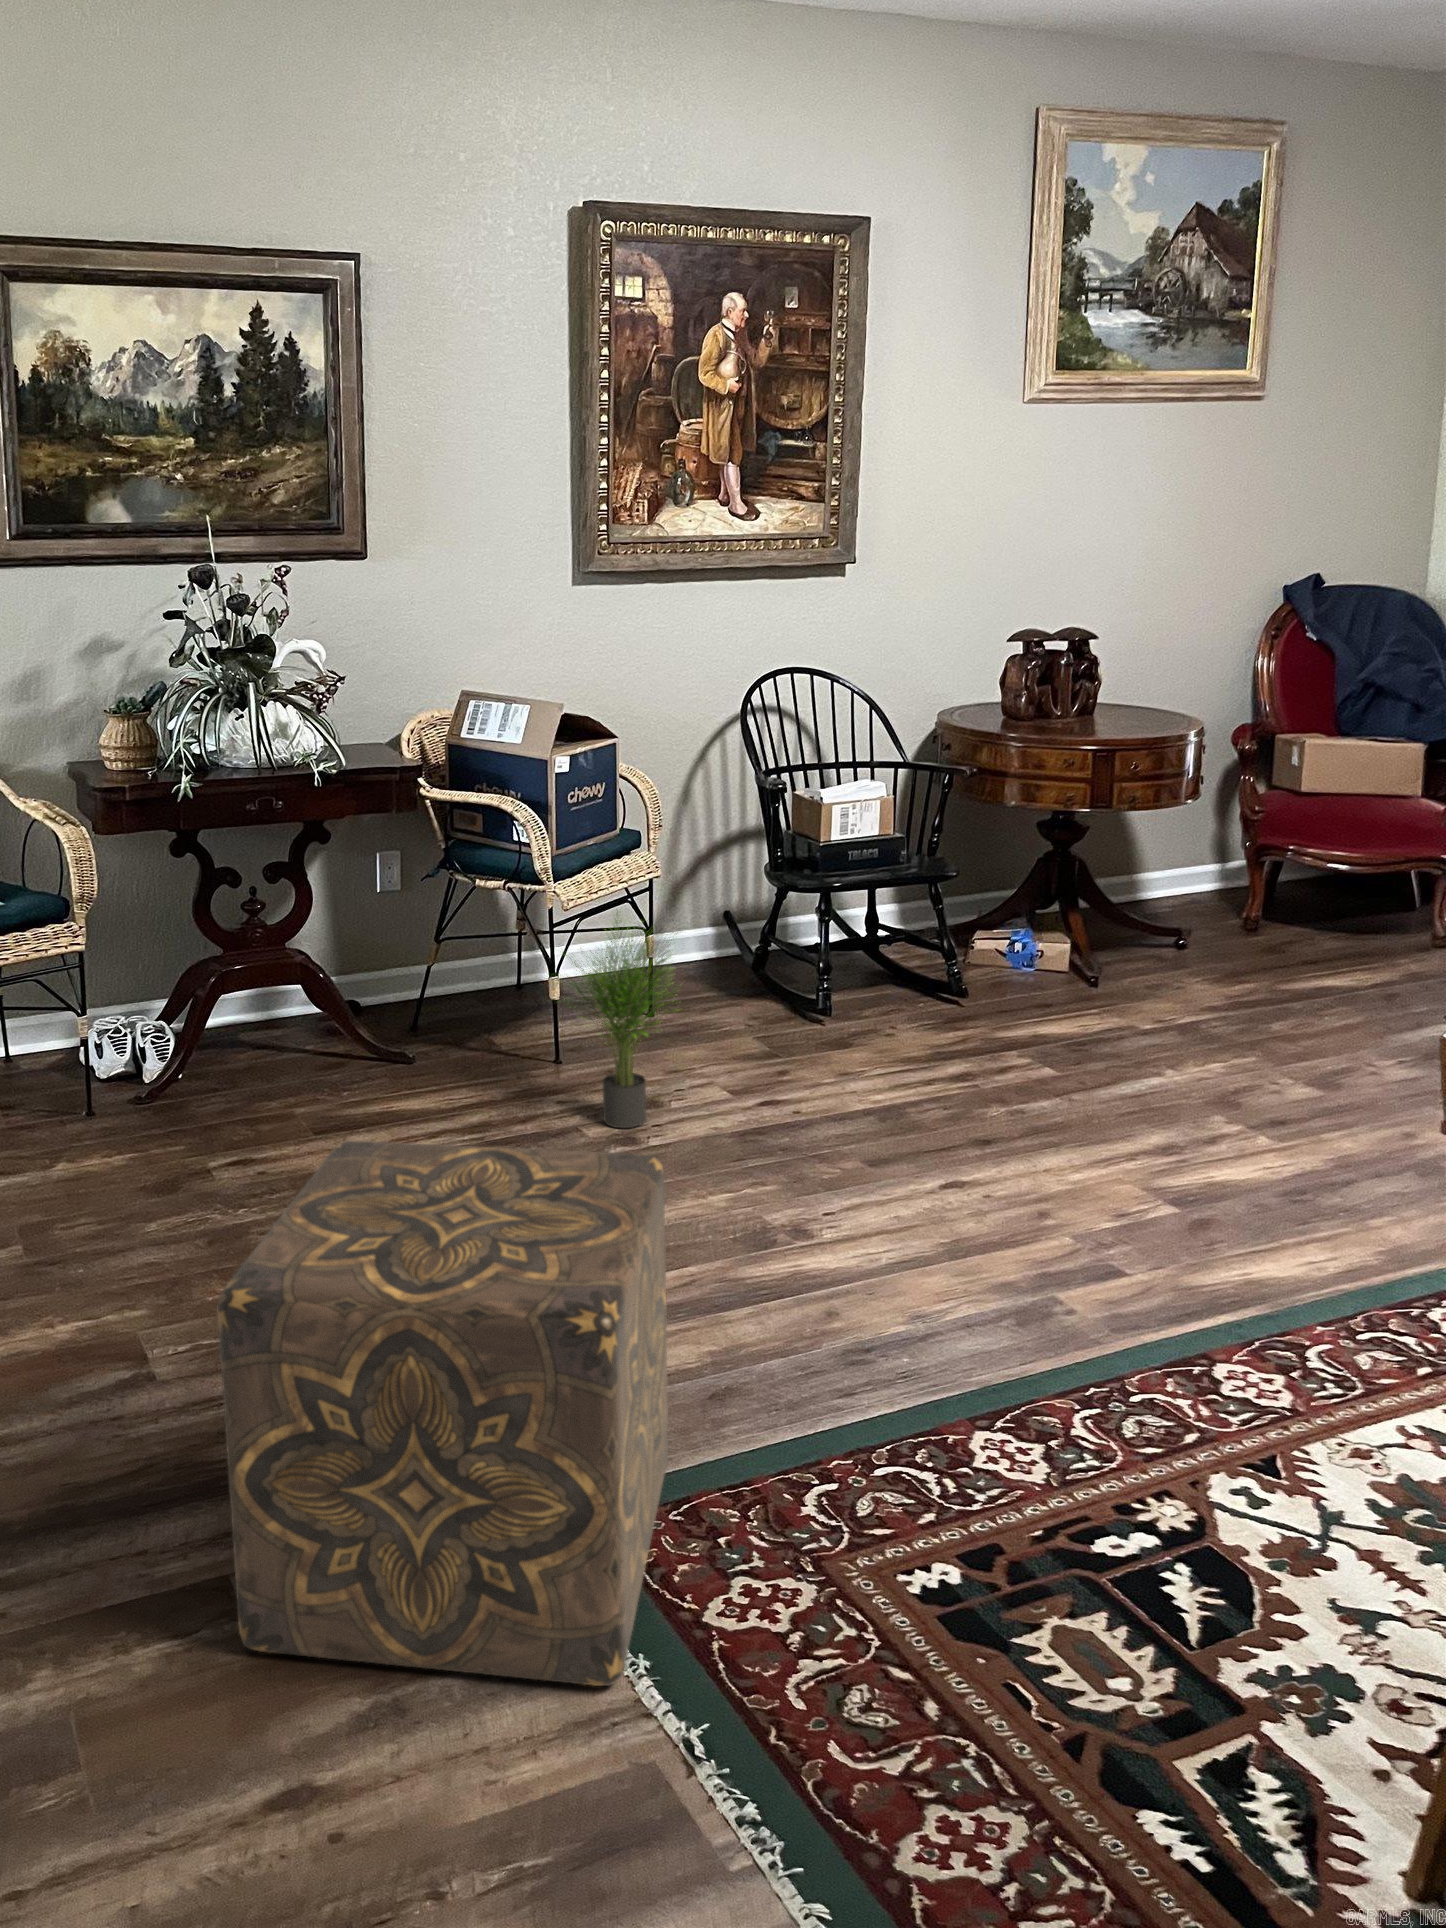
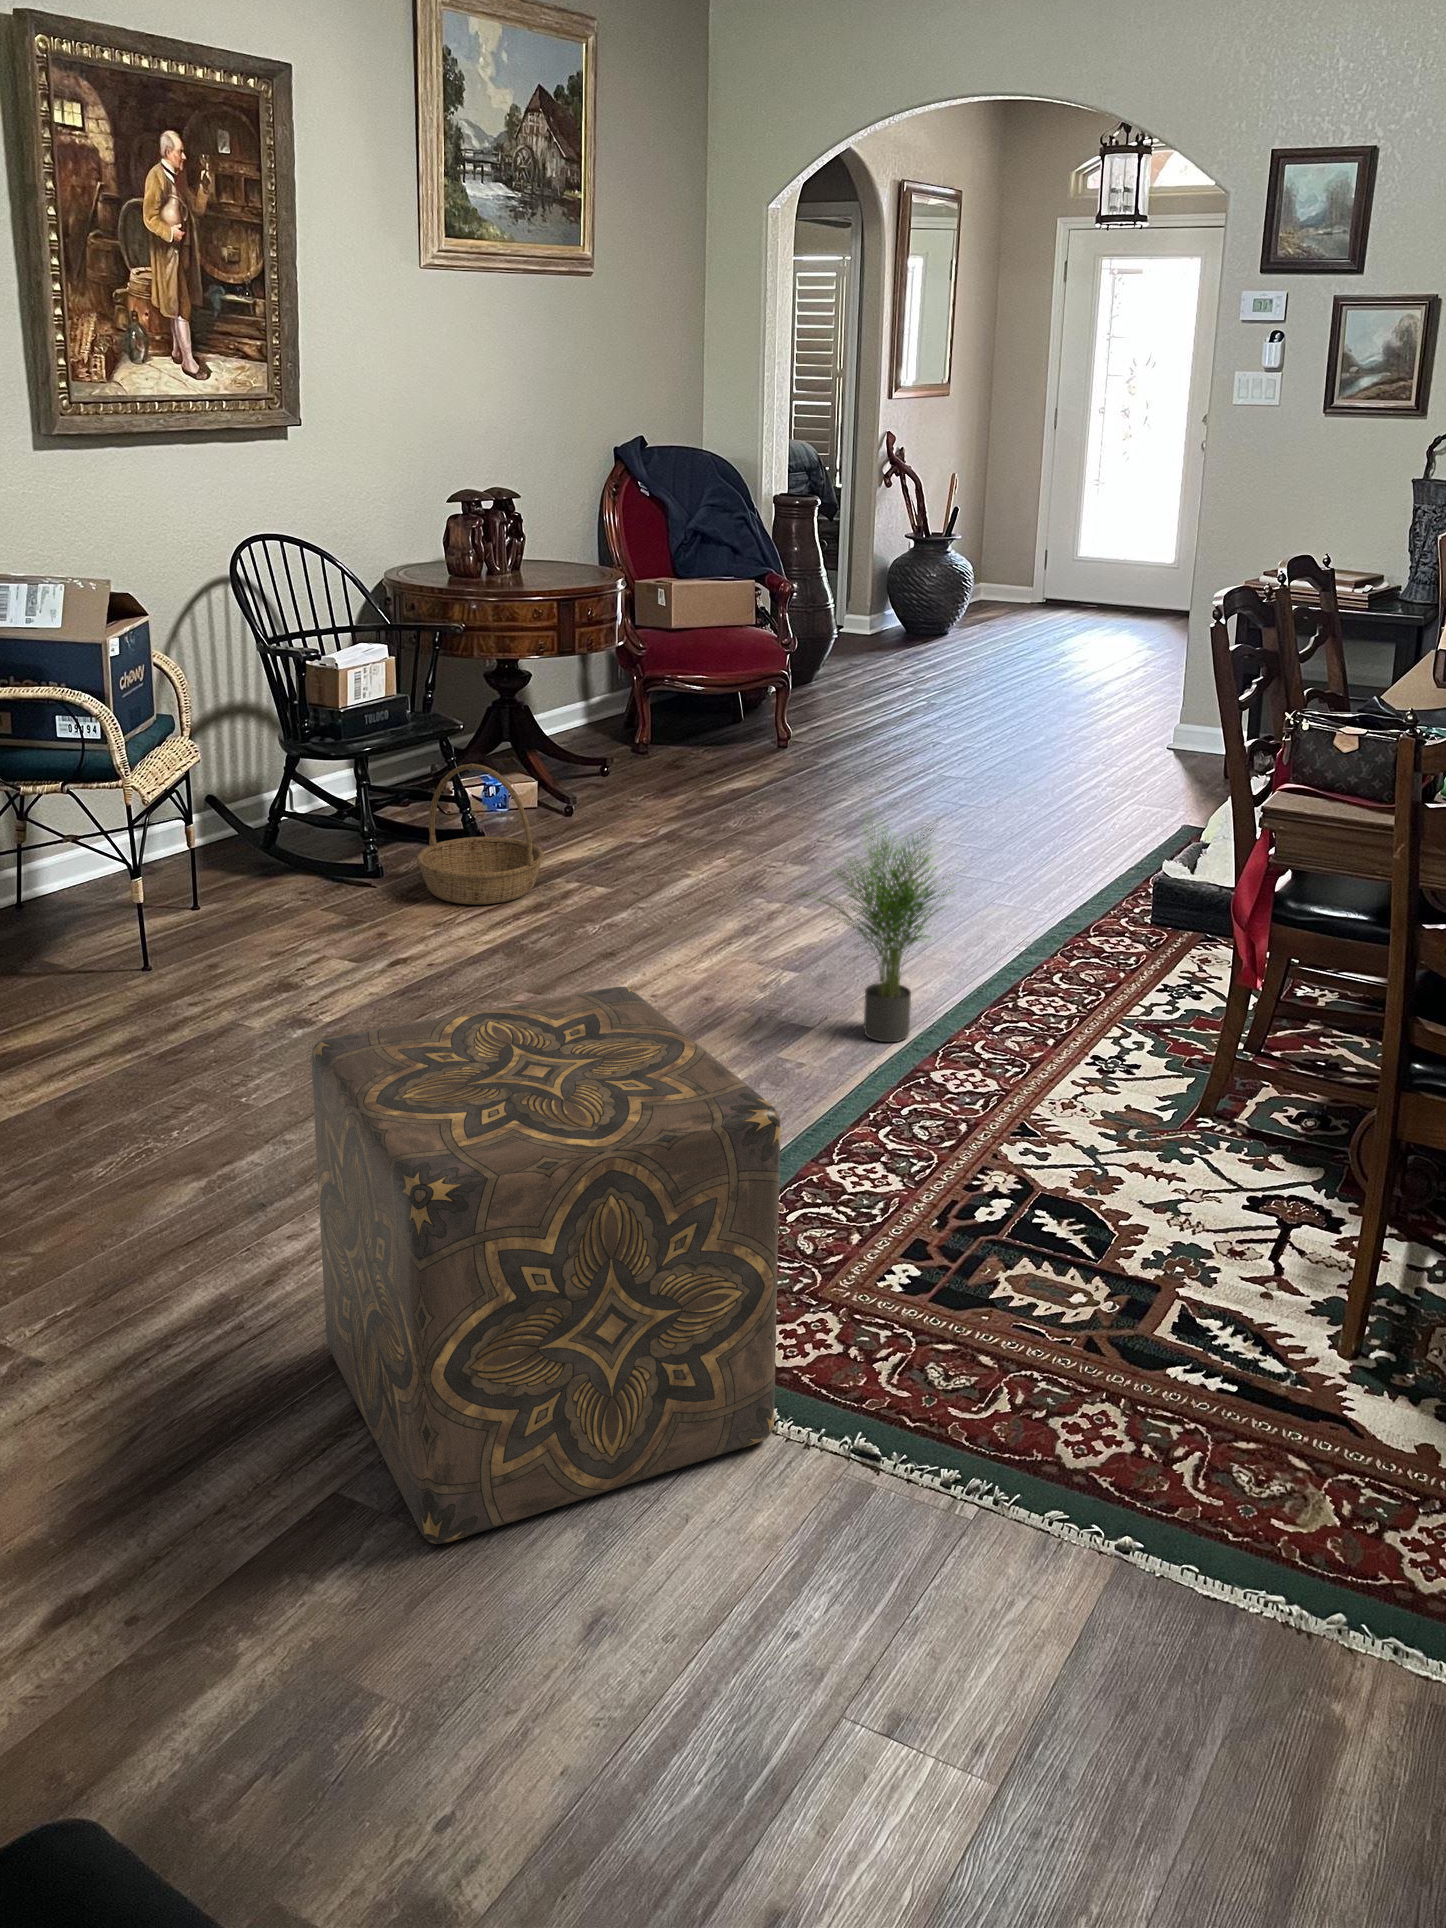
potted plant: present [558,912,677,1128] -> present [814,826,956,1042]
basket: none [860,913,995,1062] -> present [417,764,544,905]

